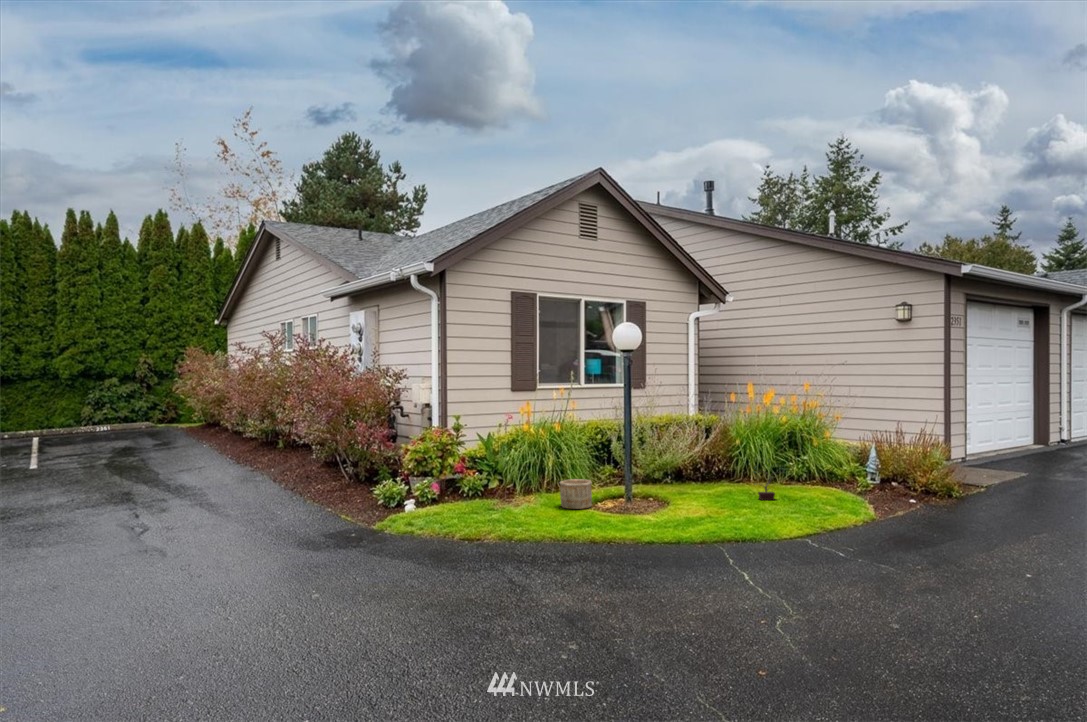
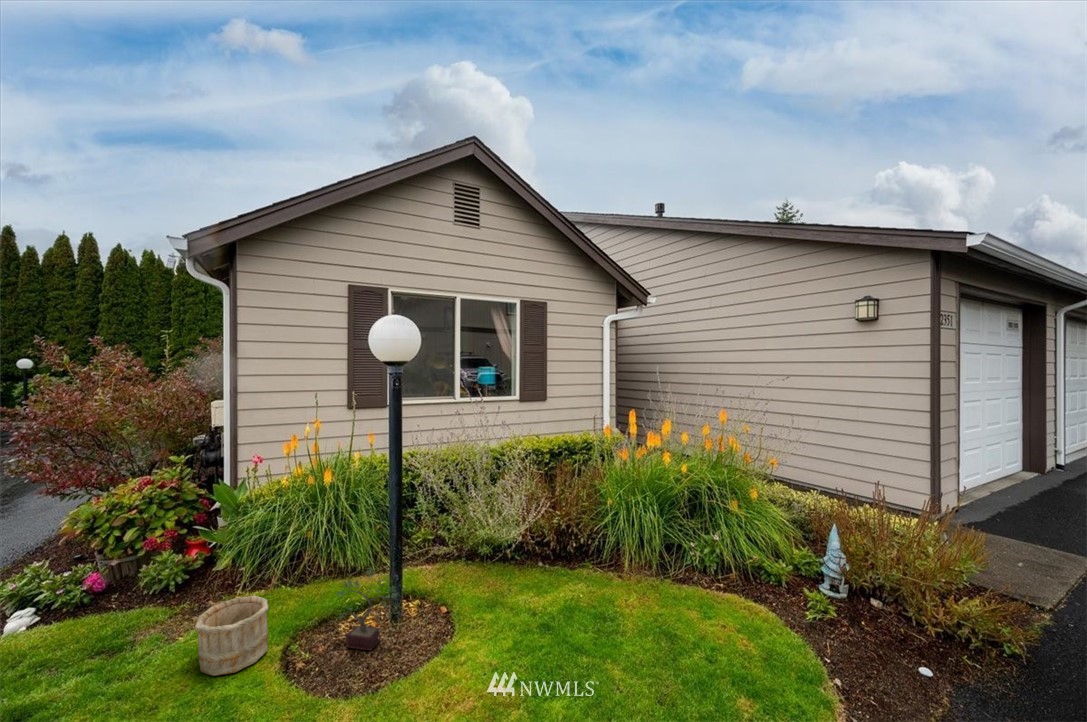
potted plant: present [754,460,783,500] -> present [337,567,397,650]

